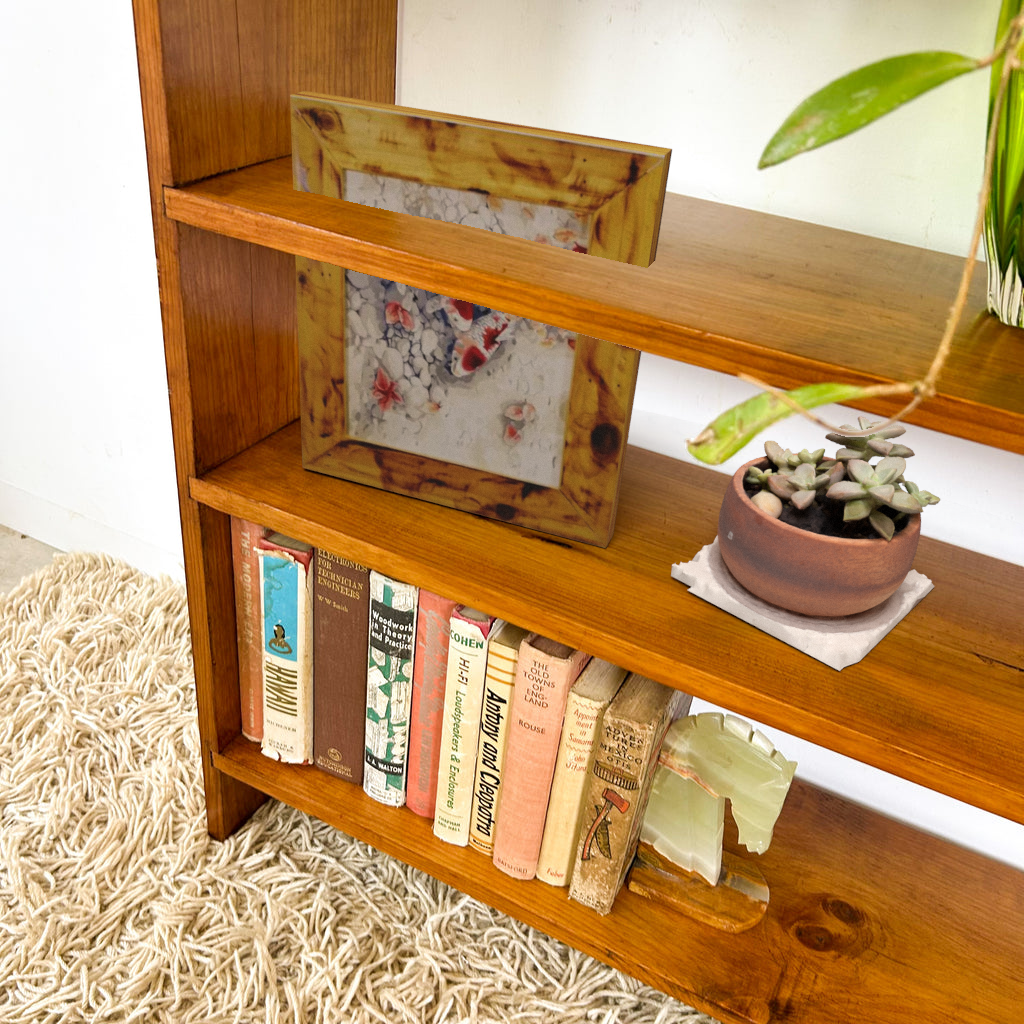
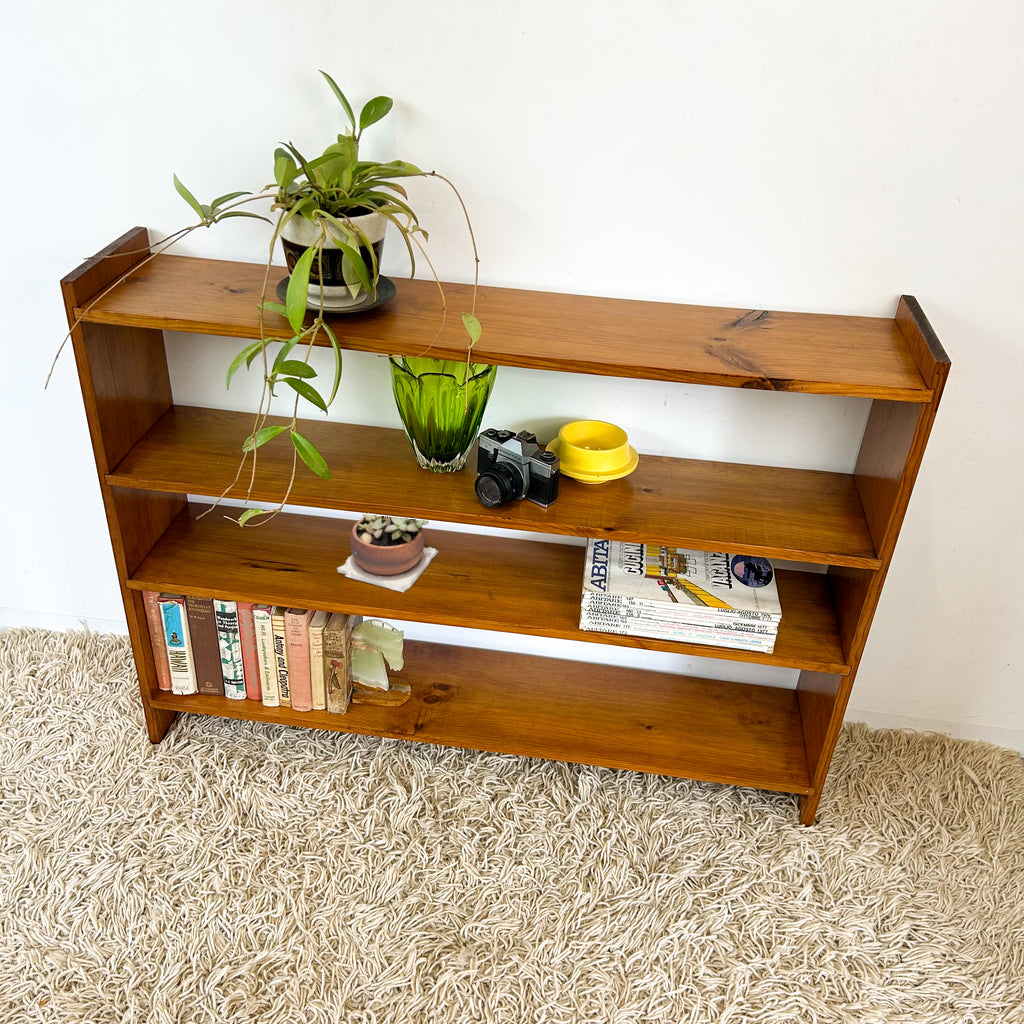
picture frame: present [290,91,672,548] -> none [145,419,312,567]

